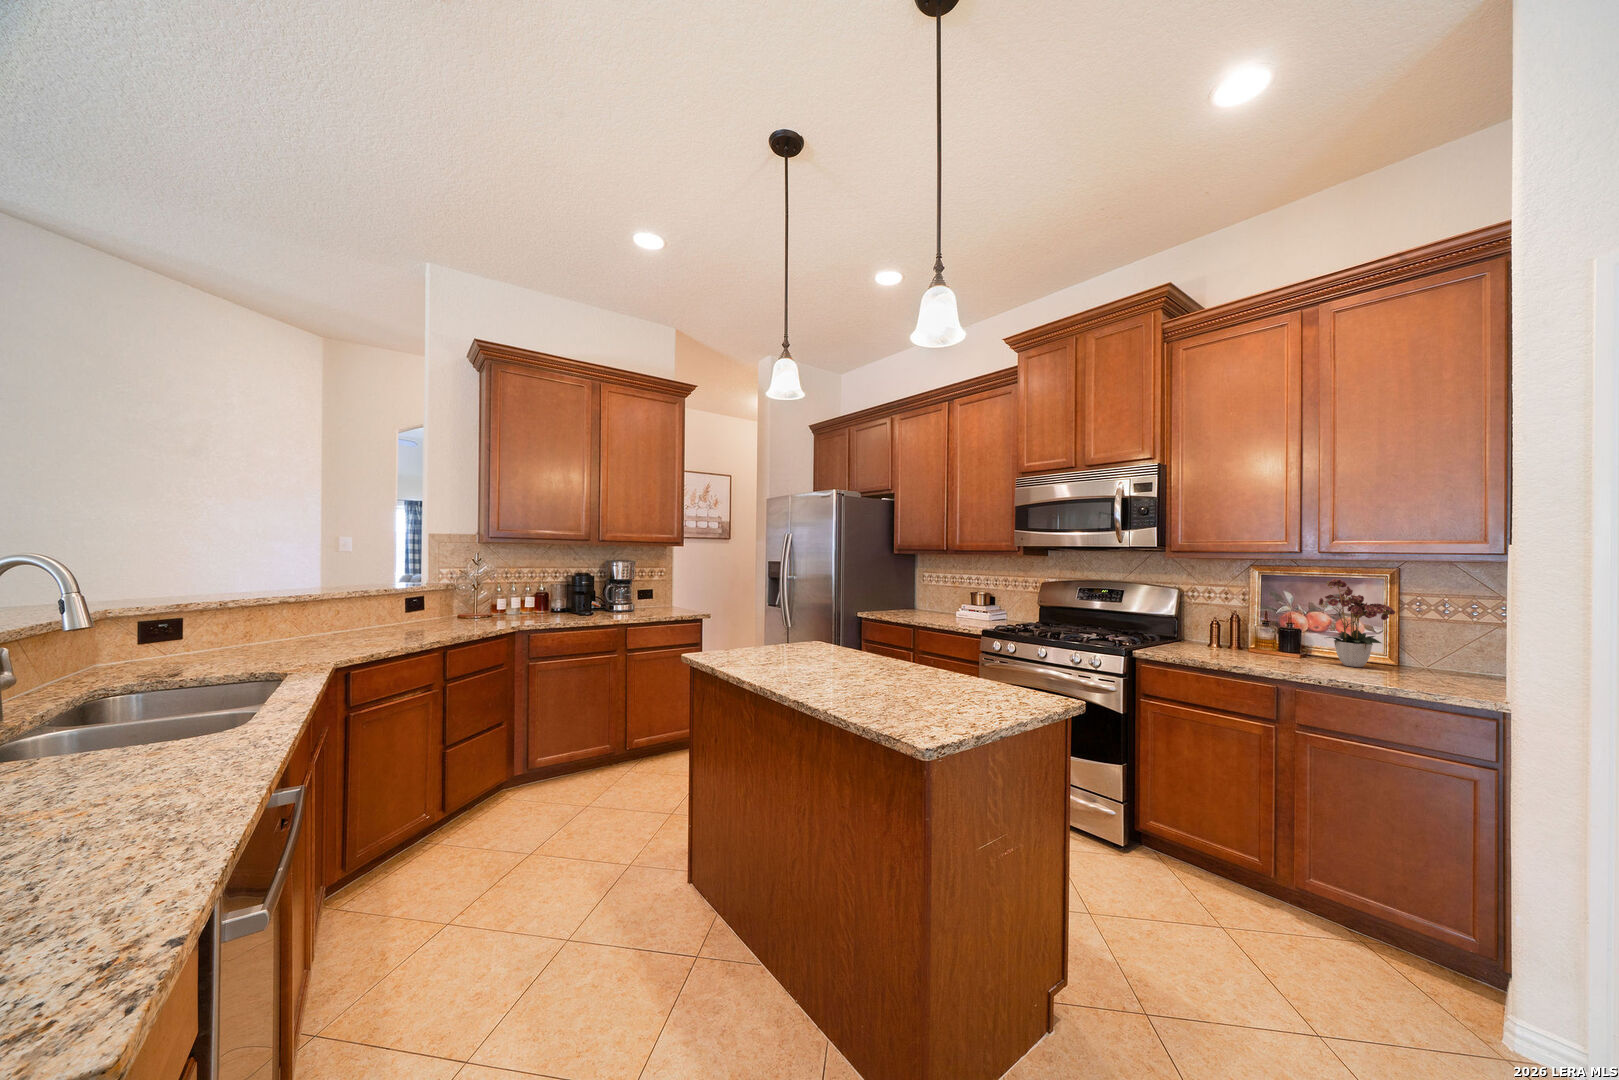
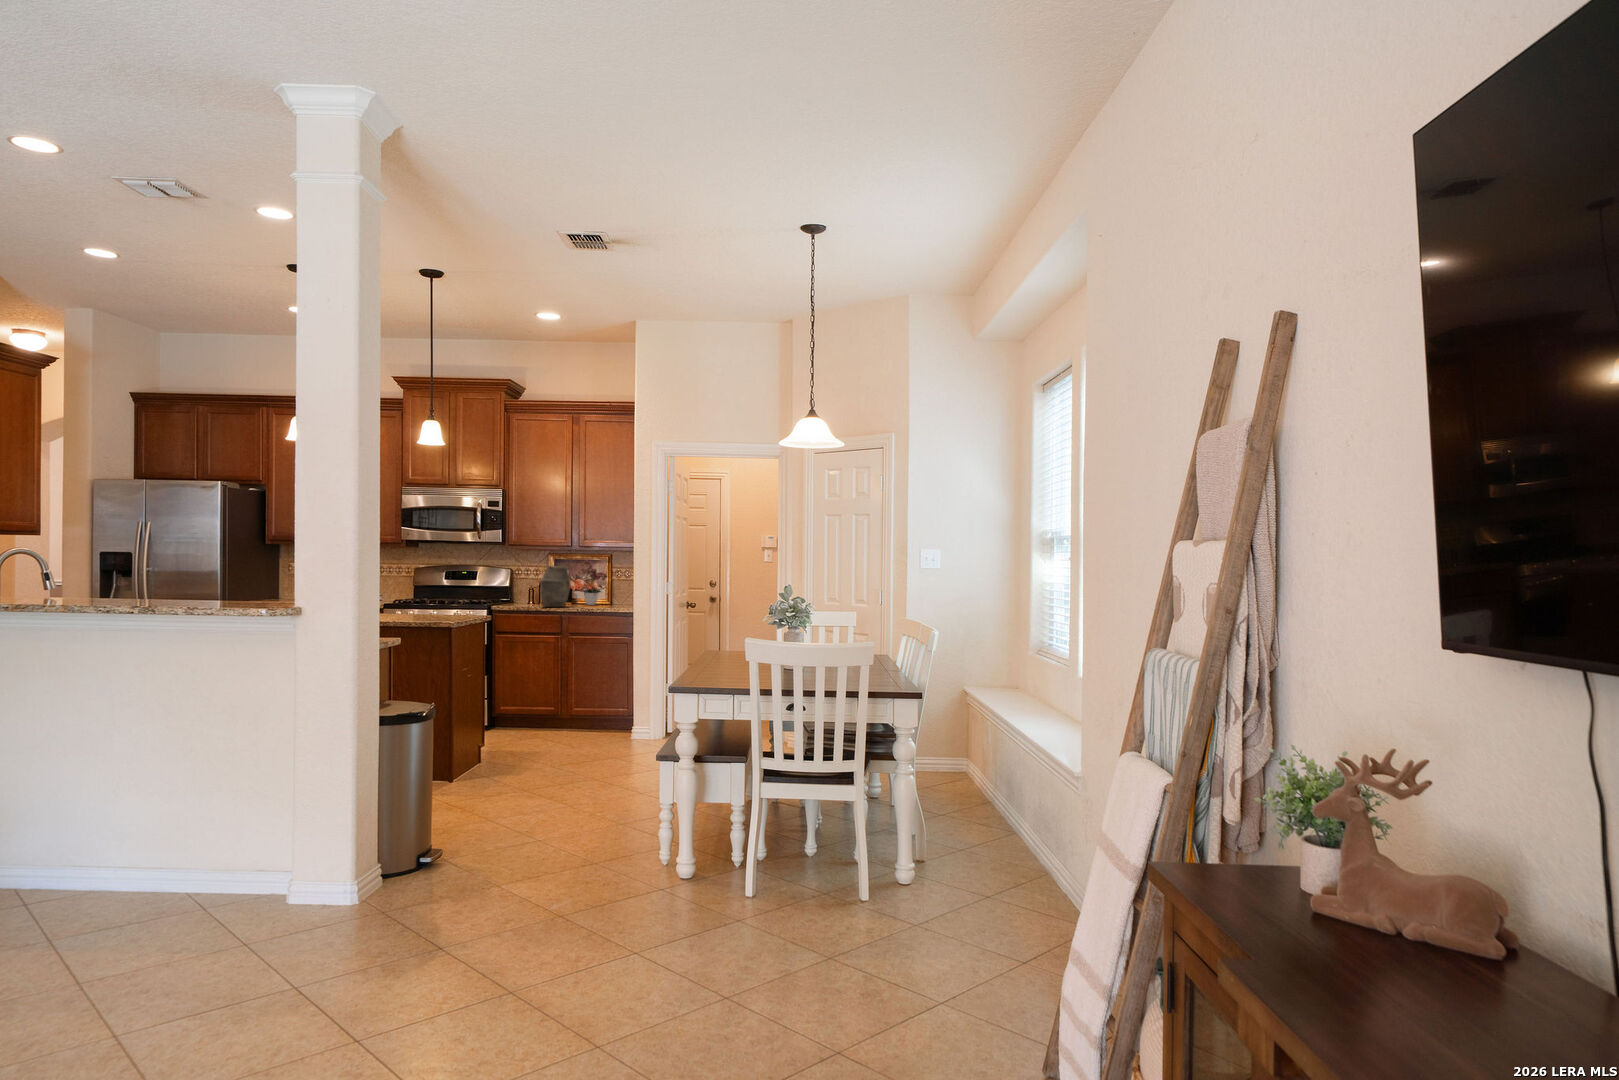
vase: none [1235,587,1304,668] -> present [541,565,570,607]

